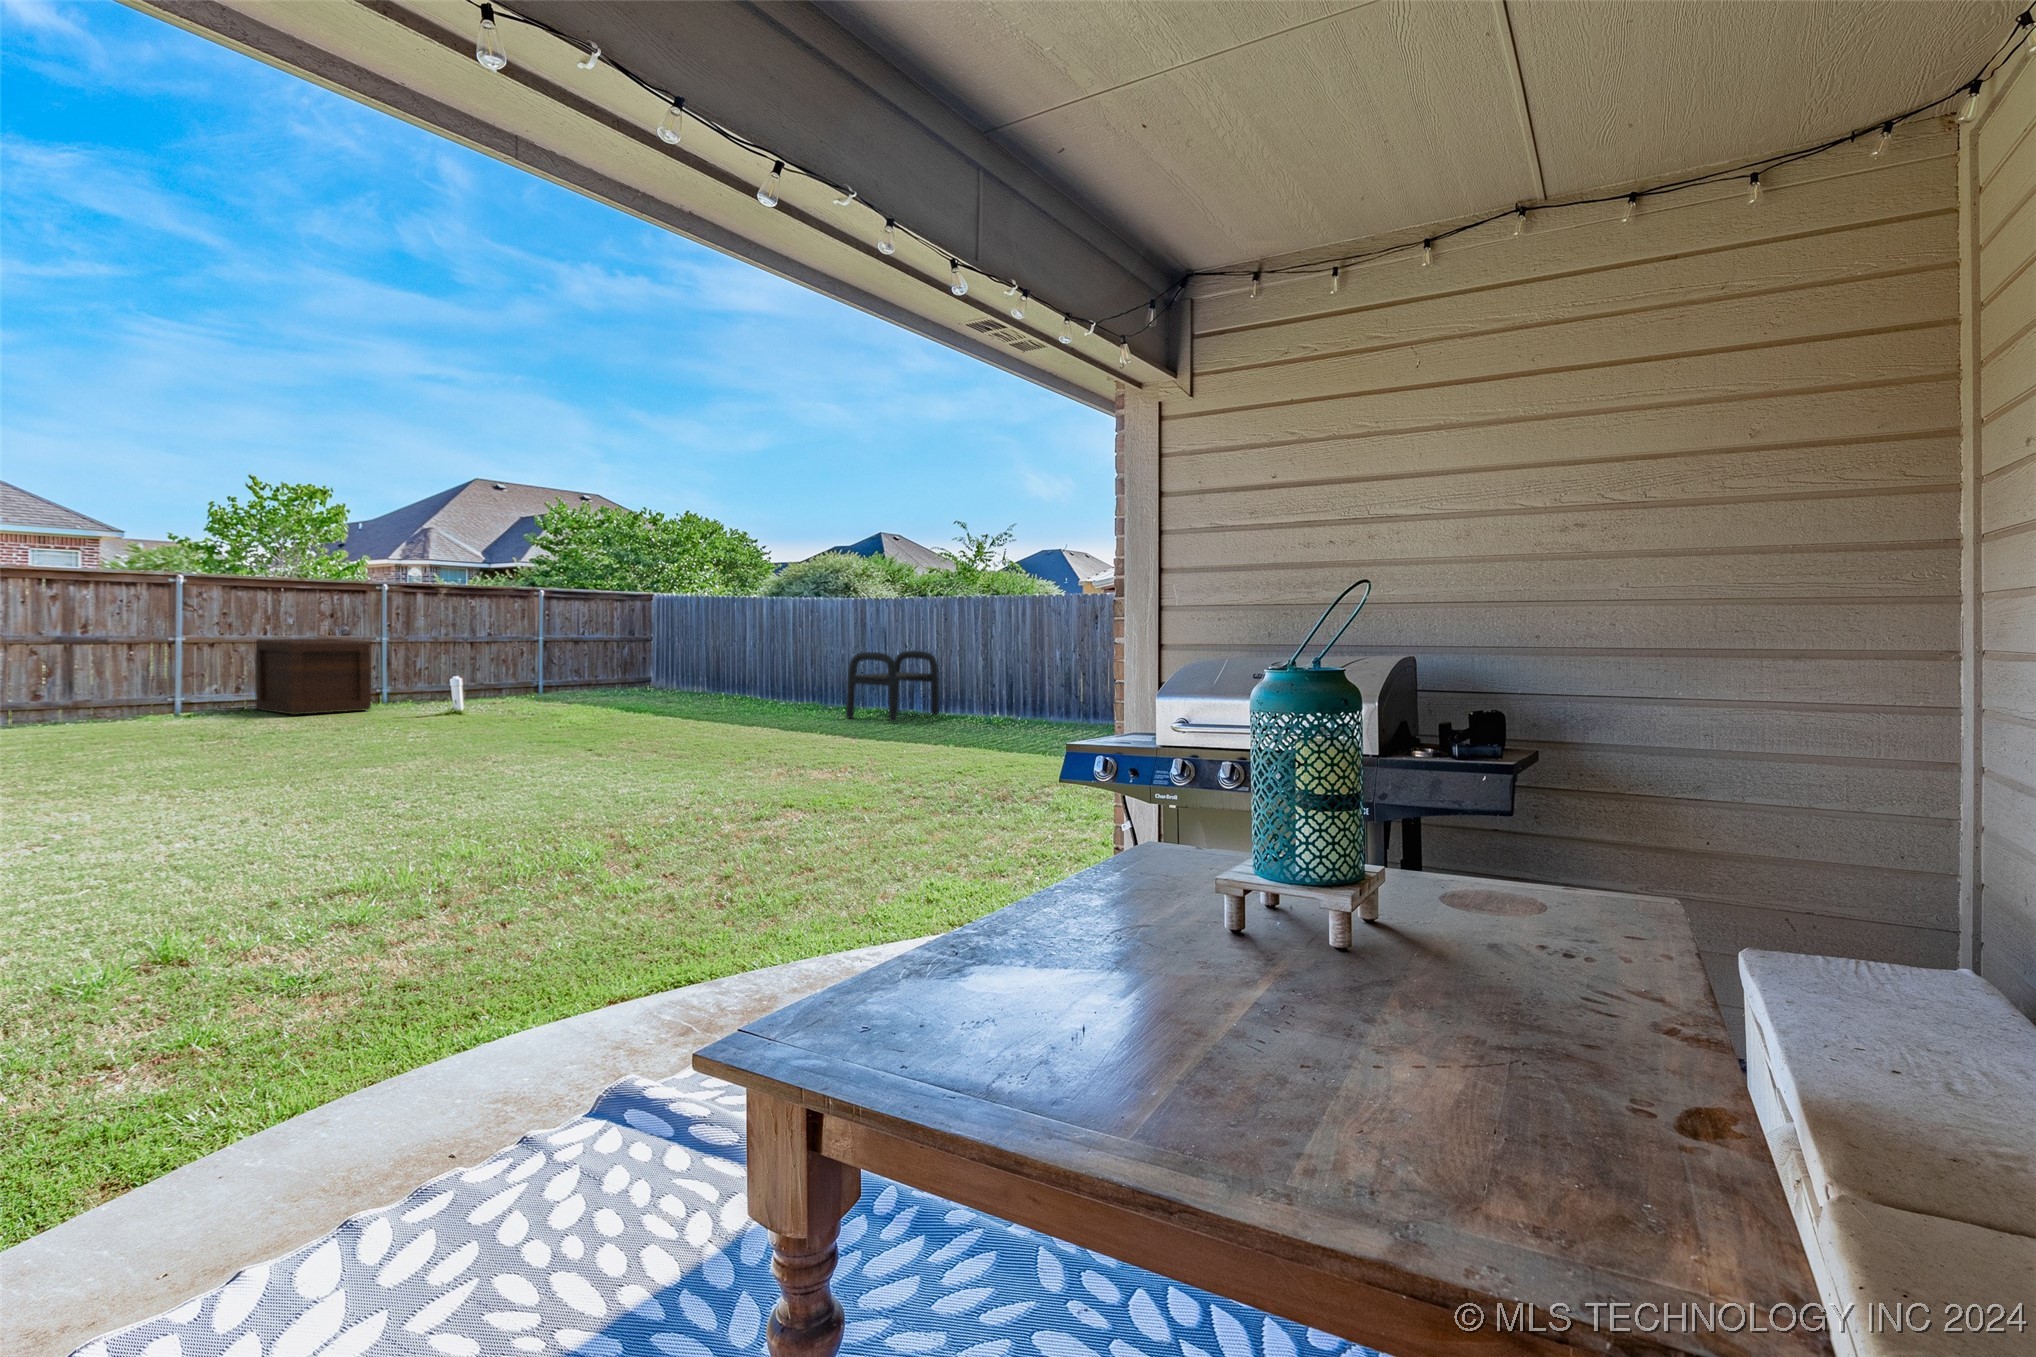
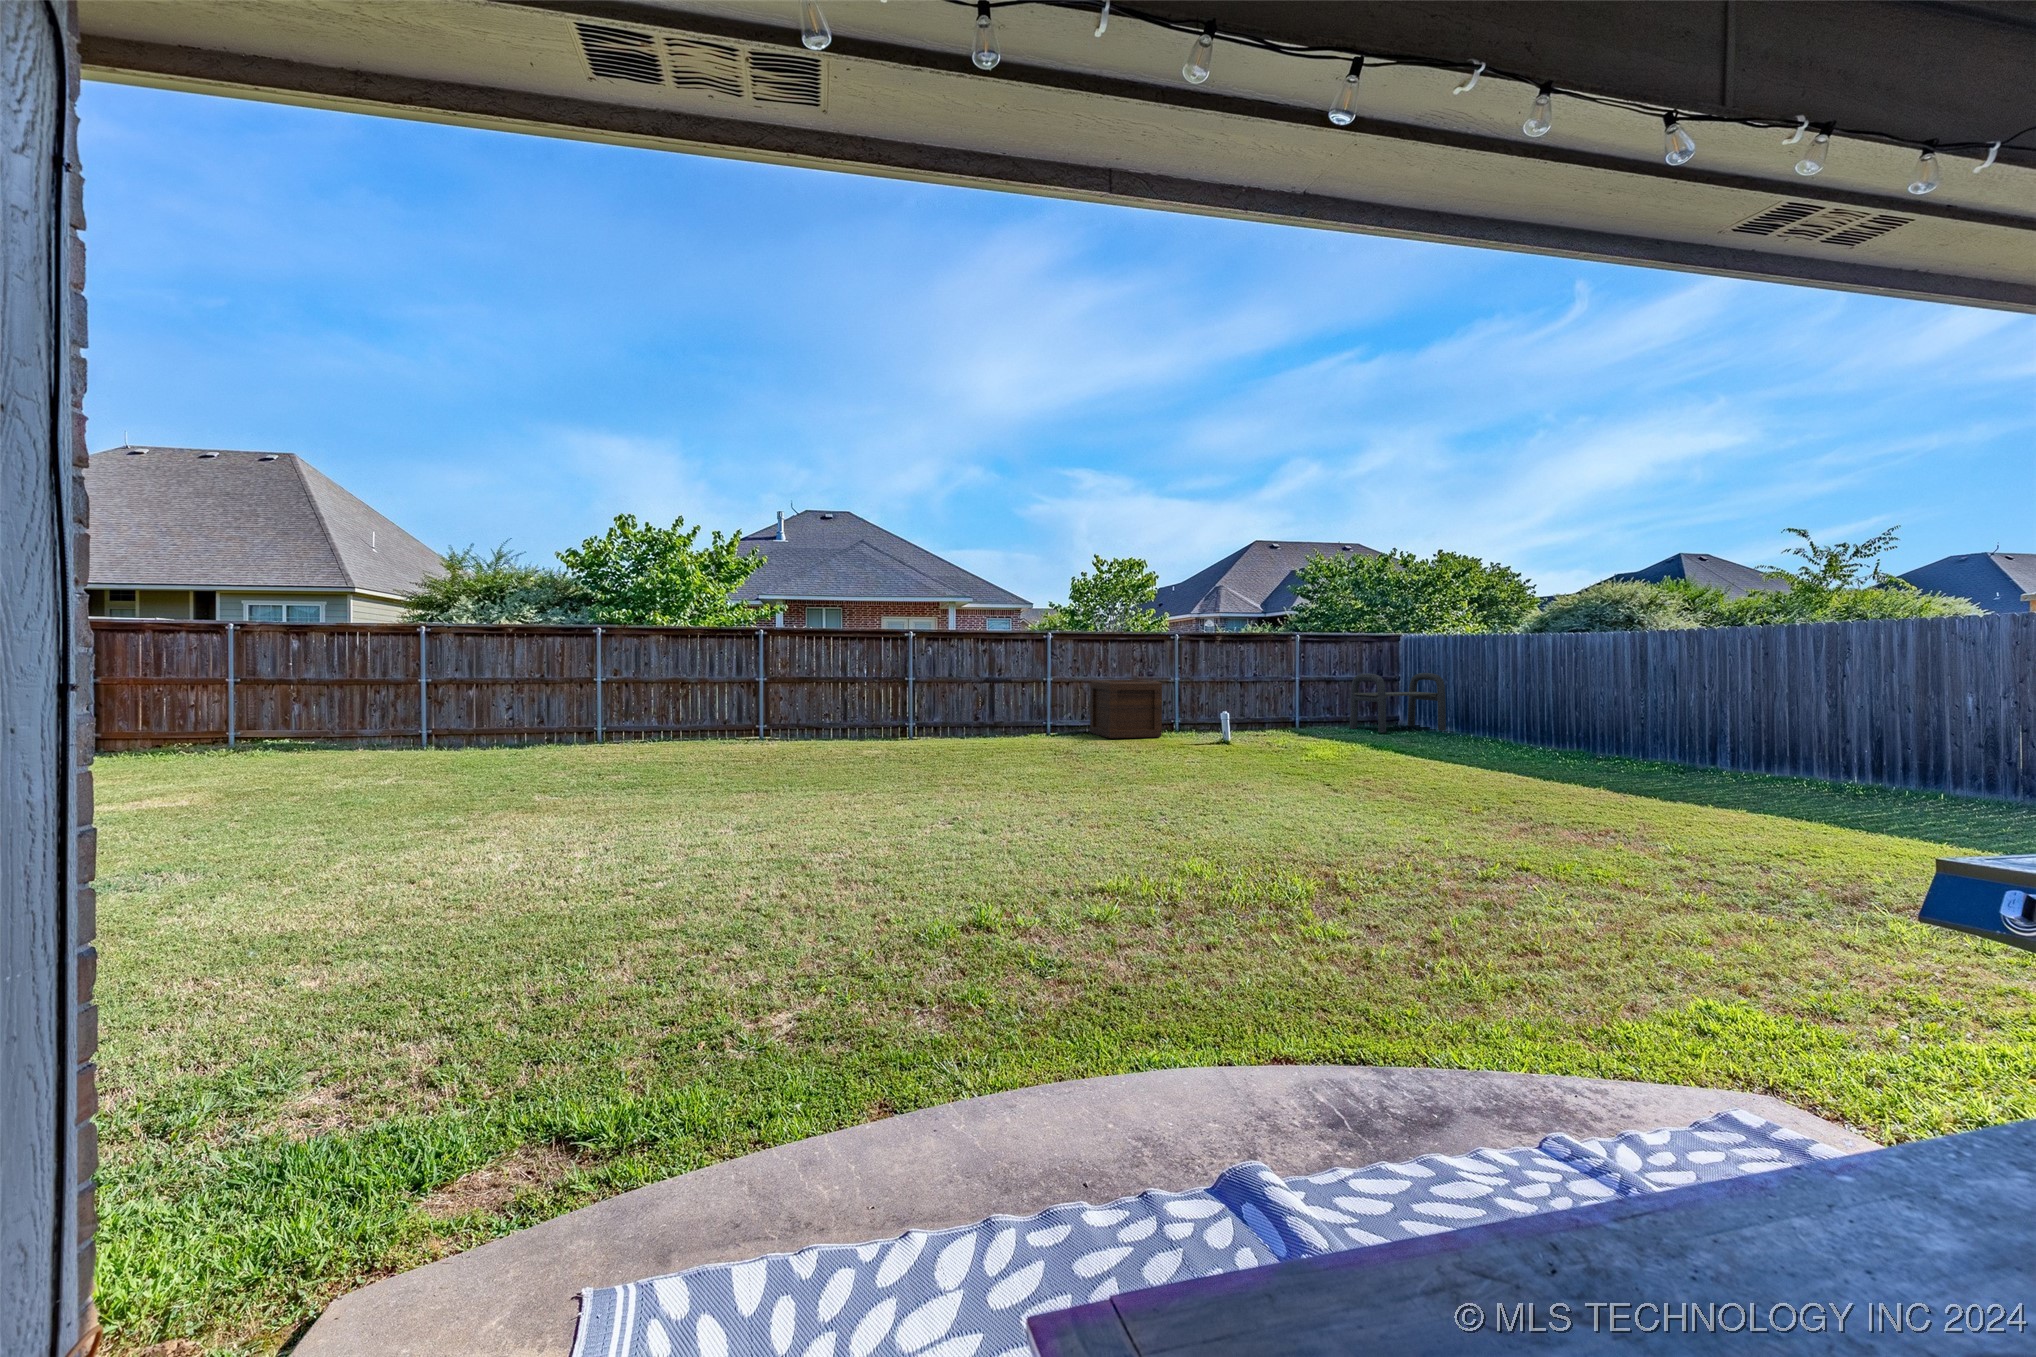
bench: present [846,651,939,722] -> present [1350,673,1446,732]

